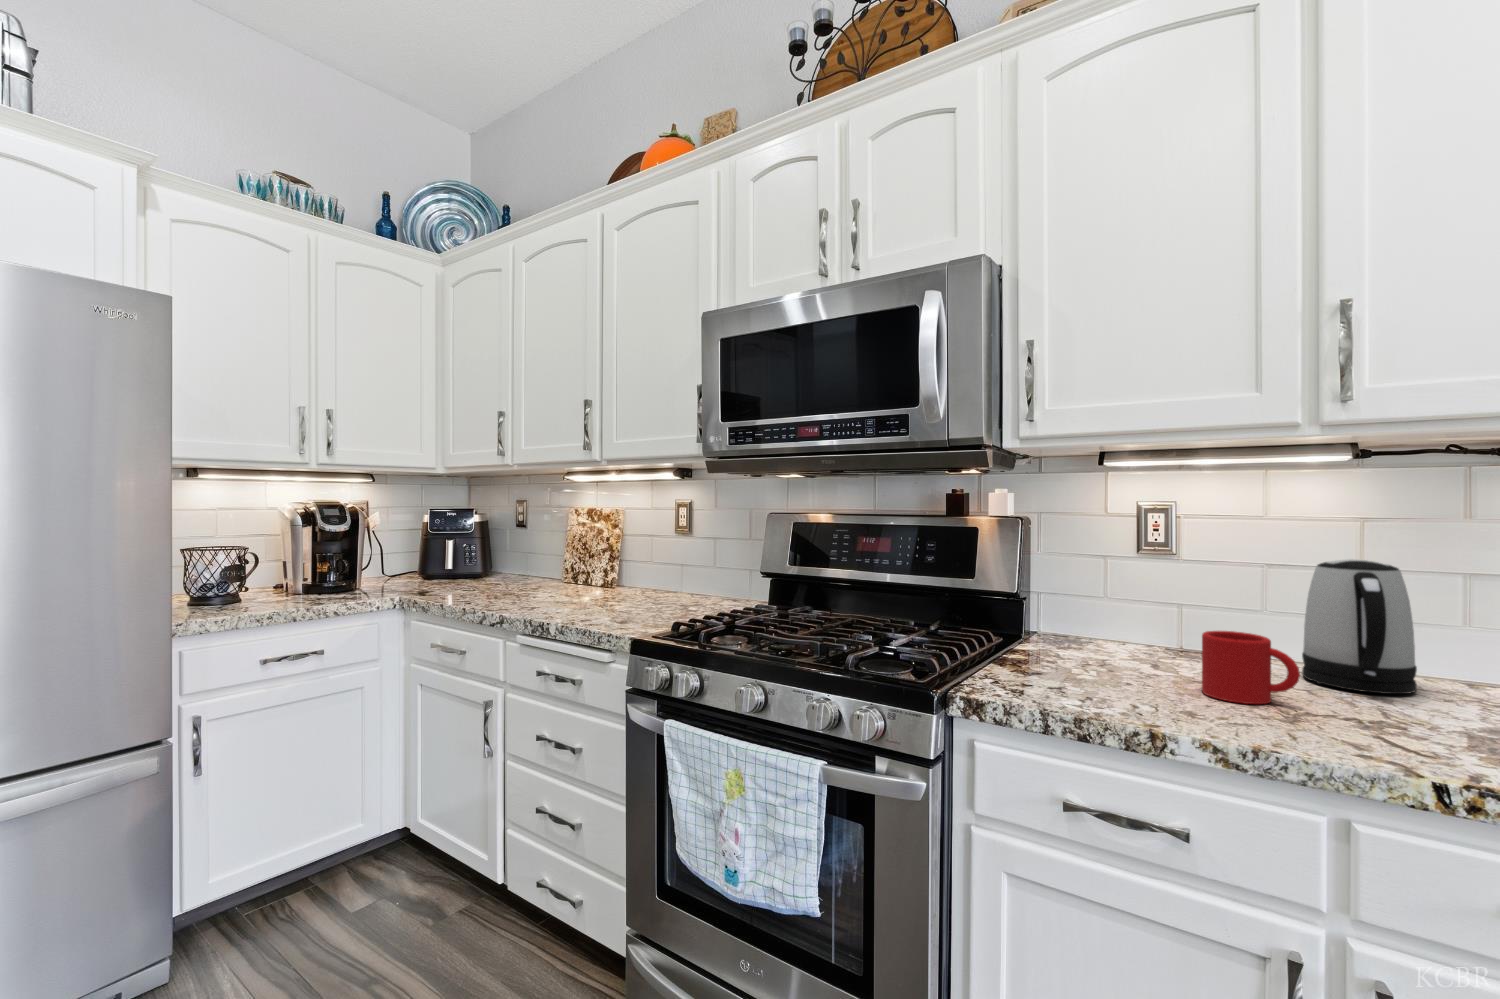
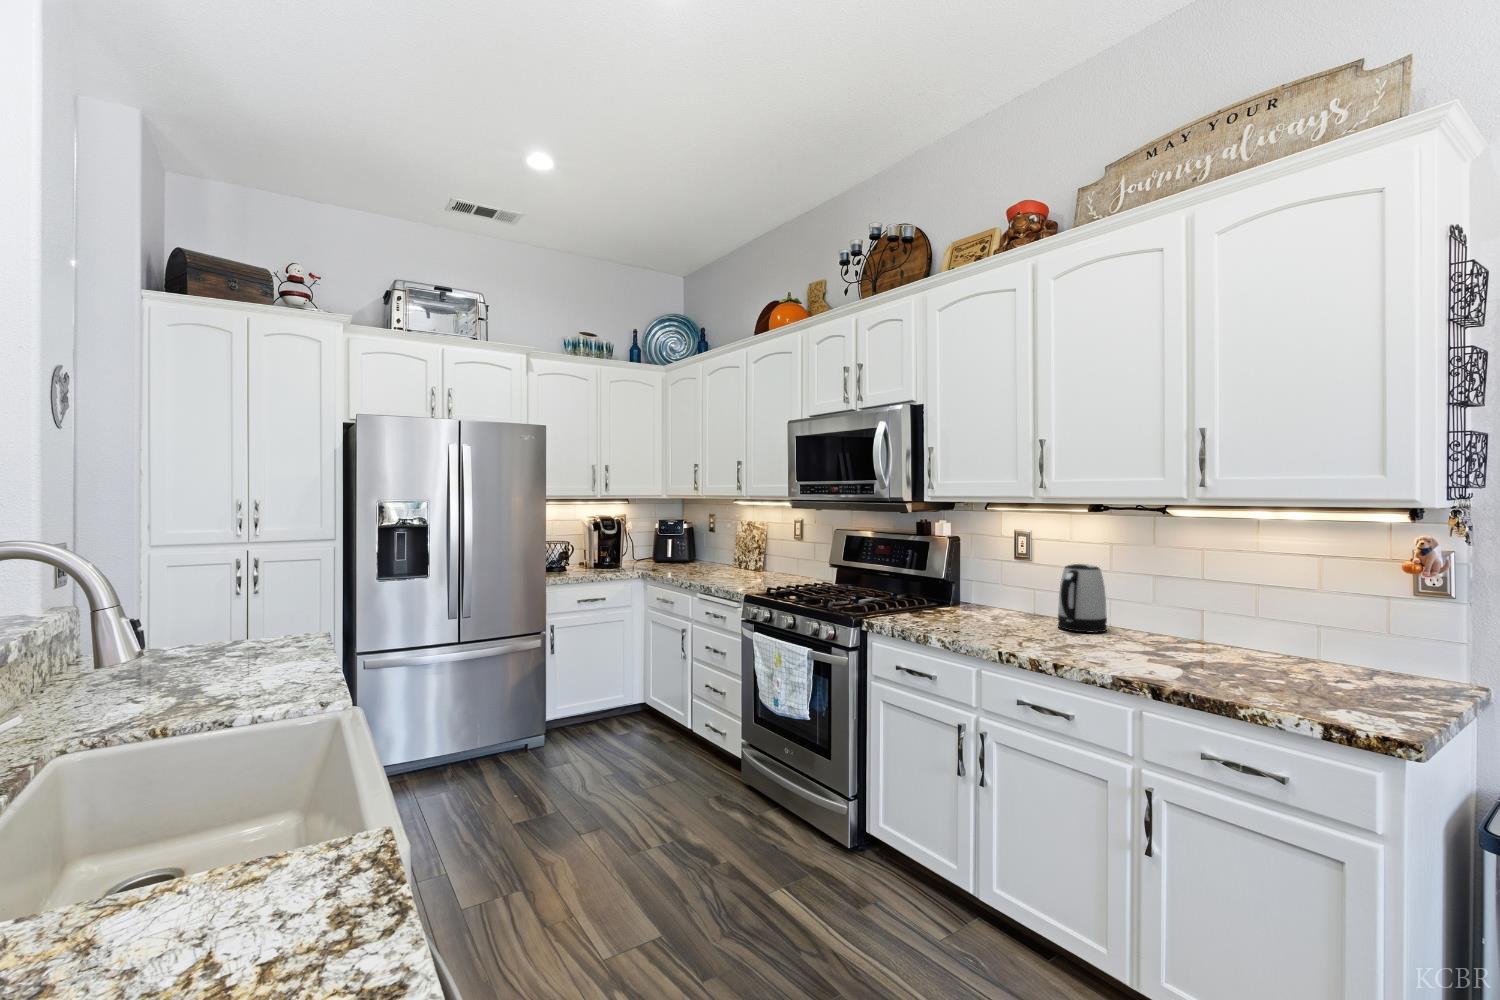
mug: present [1202,631,1300,704] -> none [983,597,1015,630]

